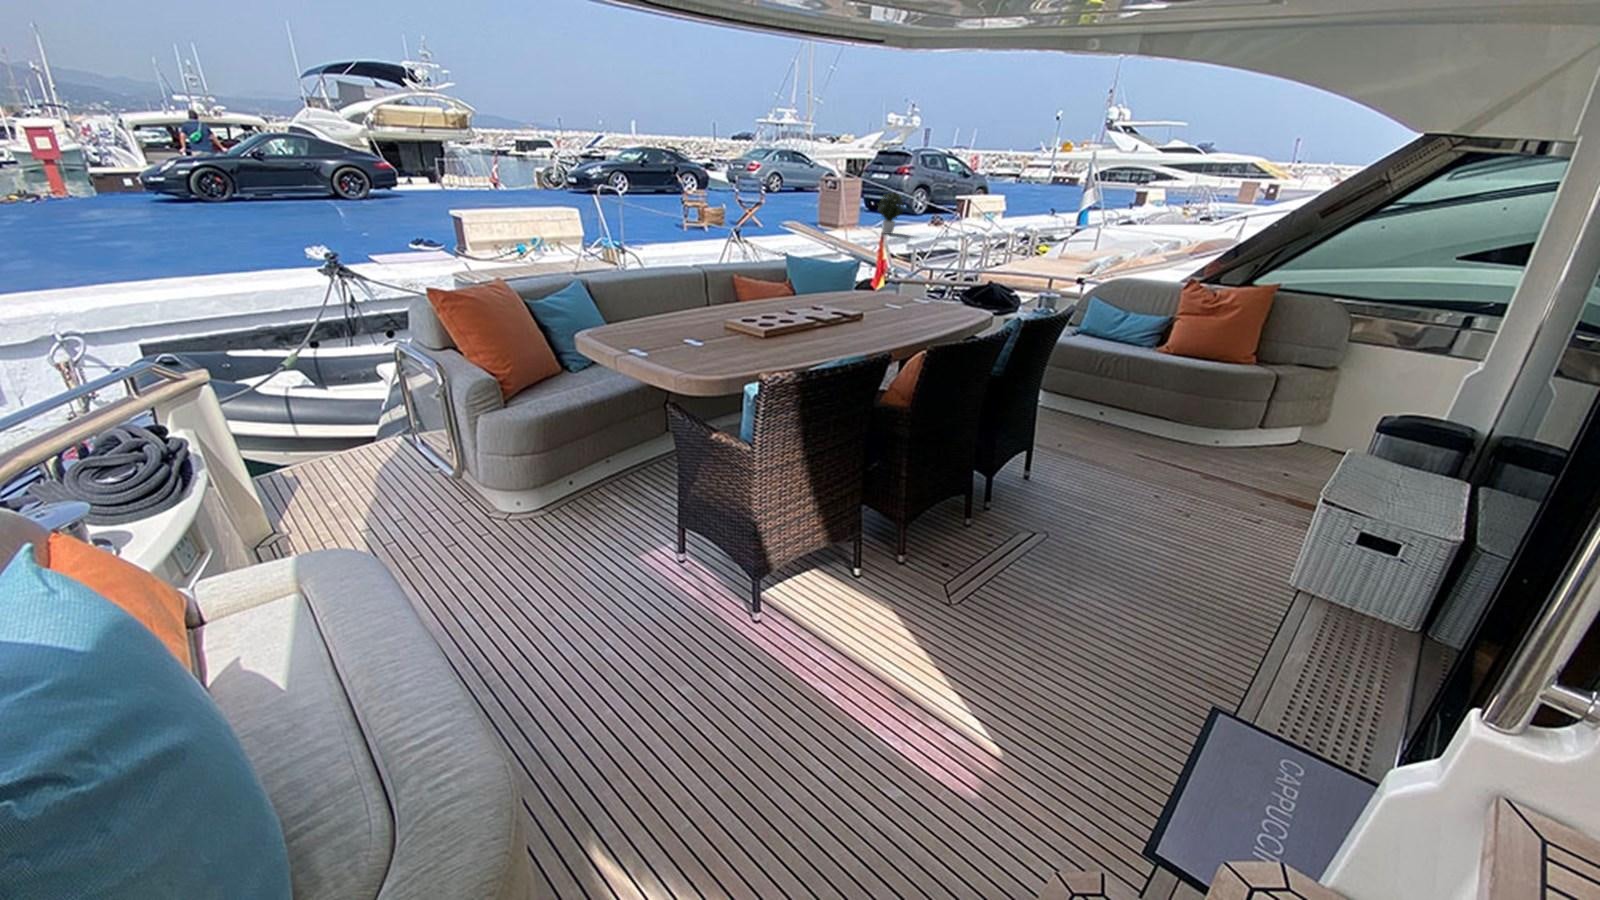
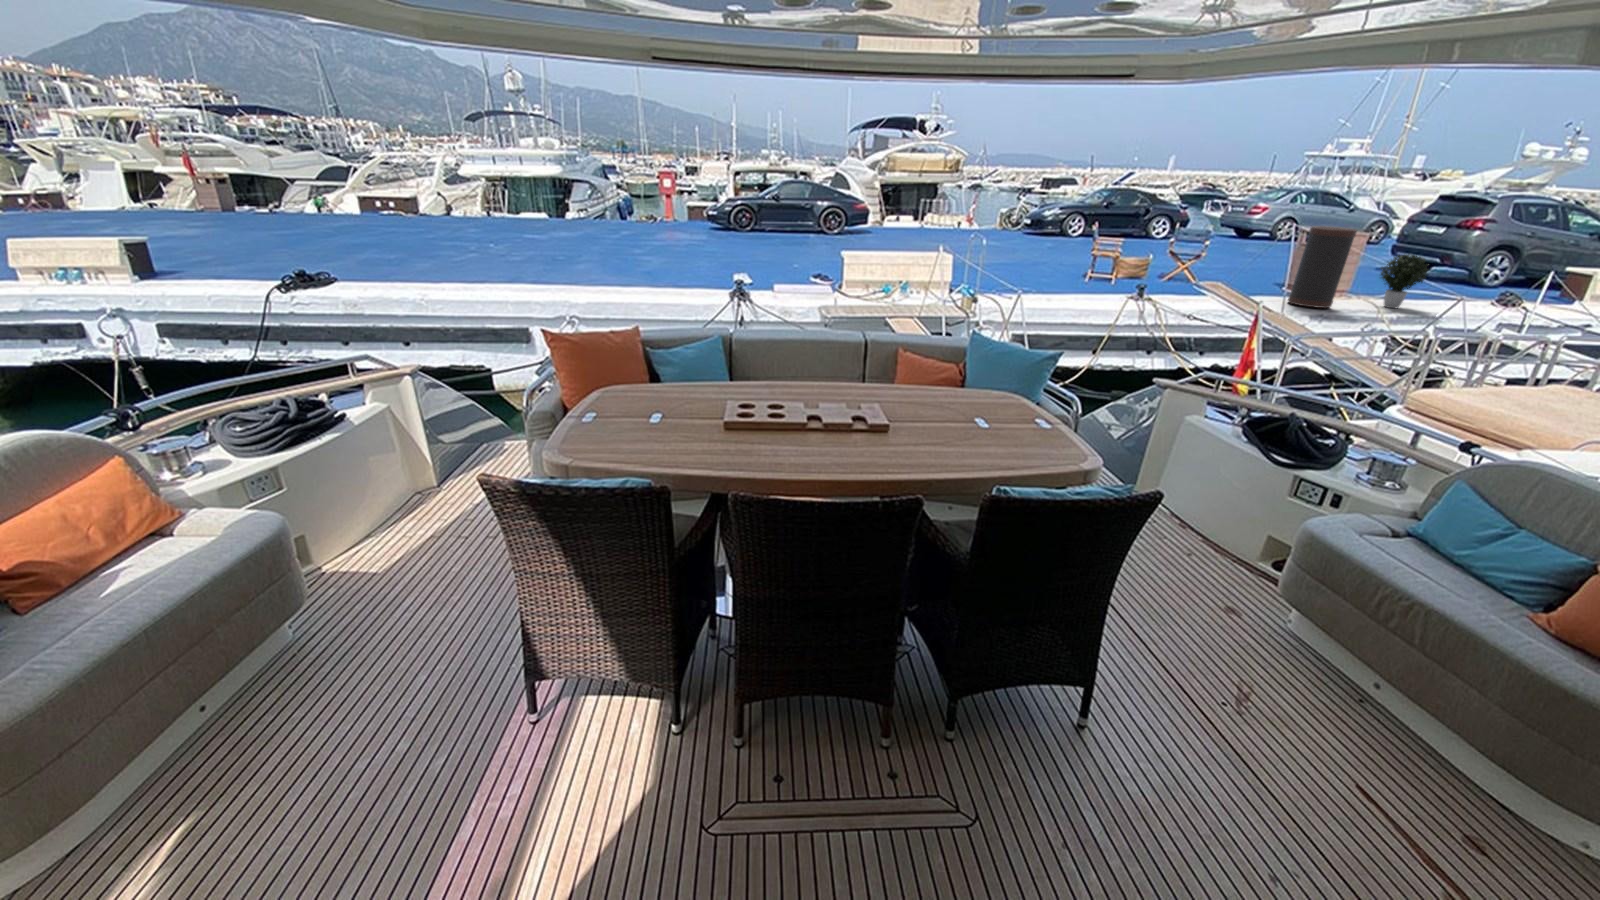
trash can: none [831,173,865,238] -> present [1288,226,1357,309]

